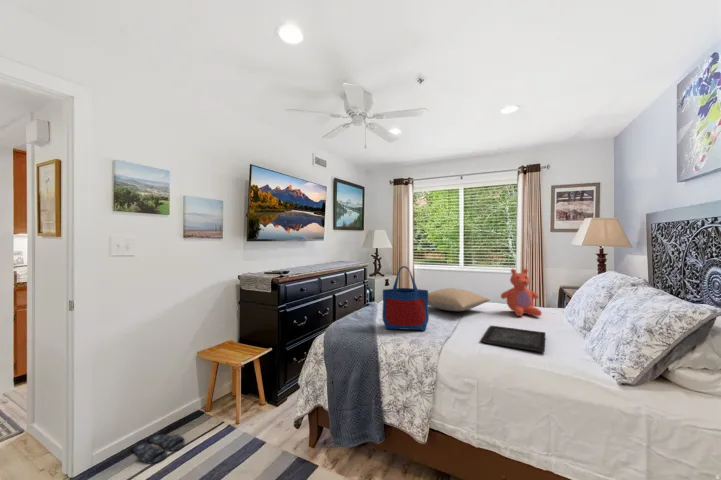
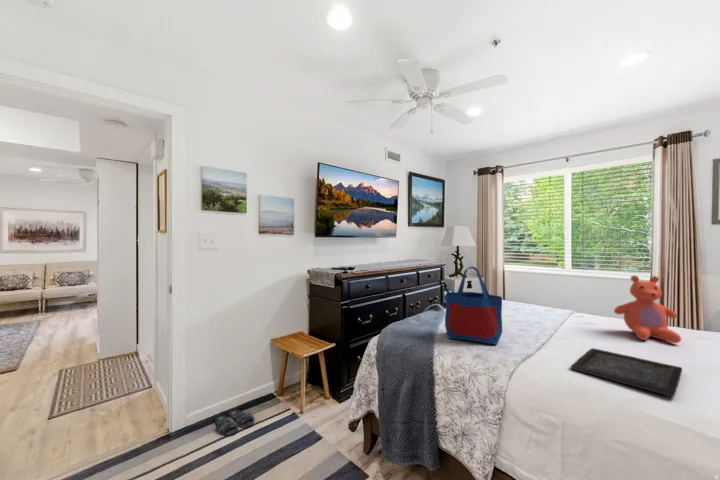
pillow: present [428,288,490,311] -> none [497,296,598,325]

